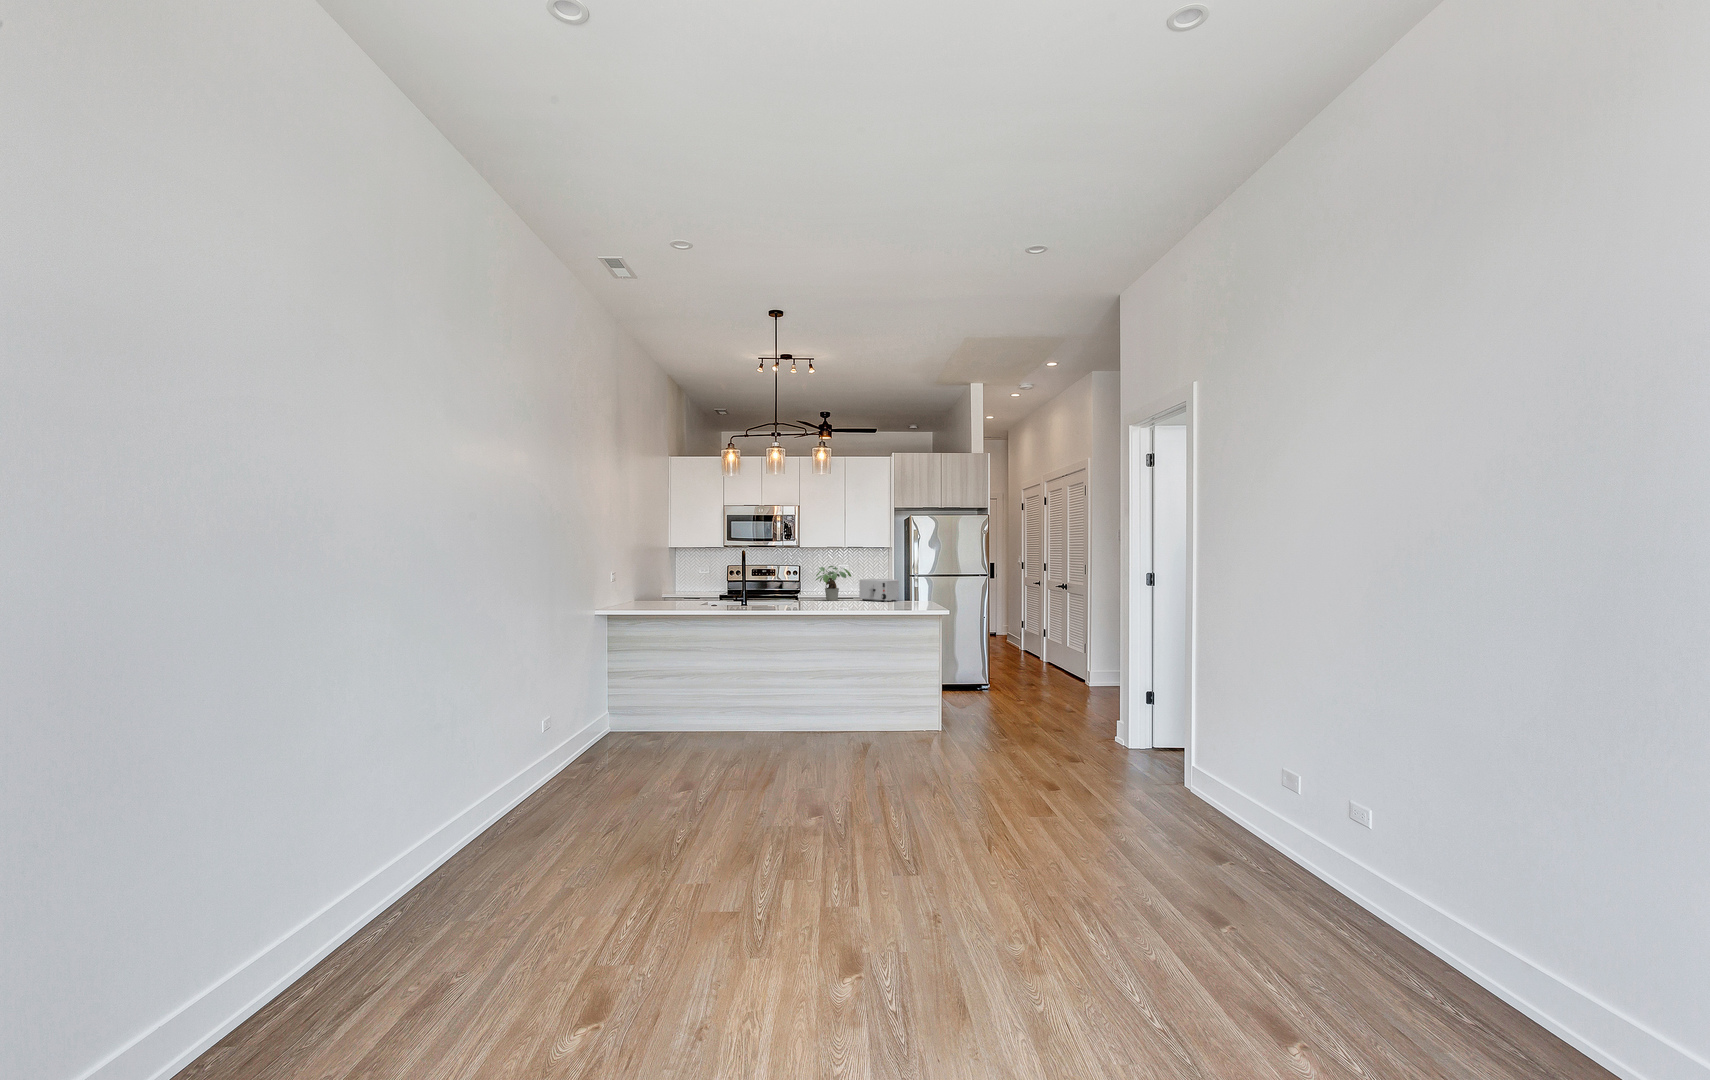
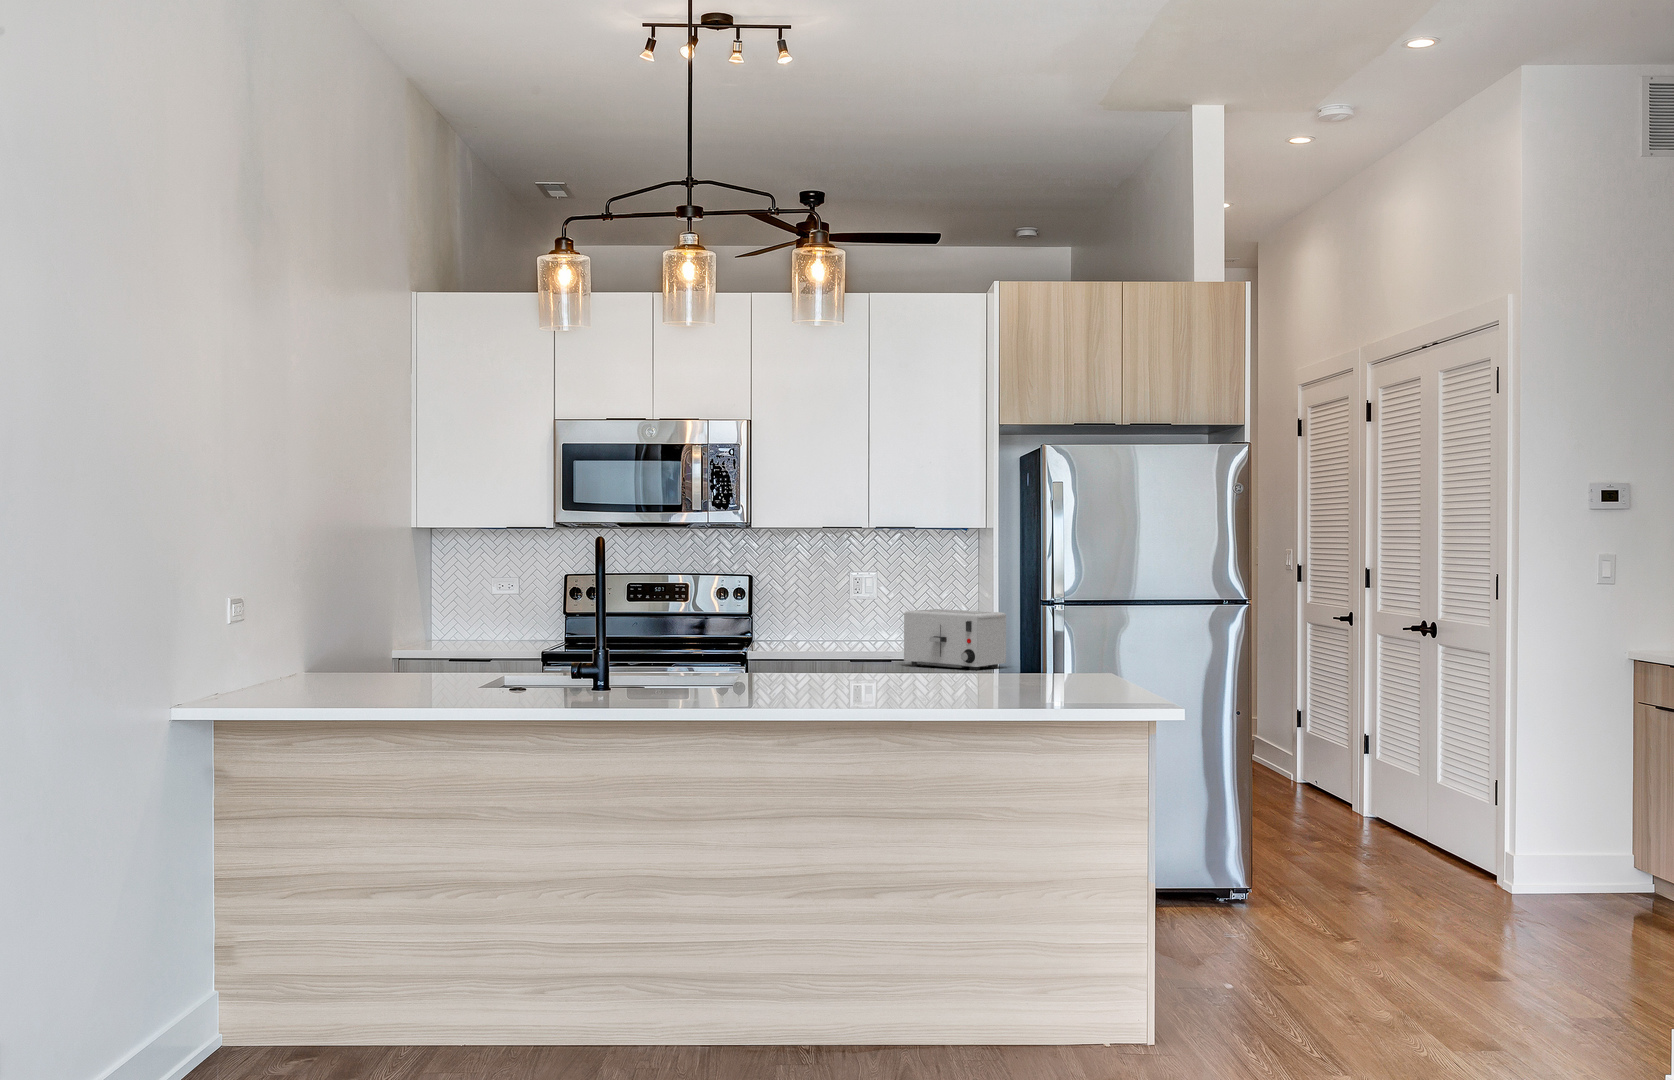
potted plant: present [816,566,851,601] -> none [791,576,883,665]

